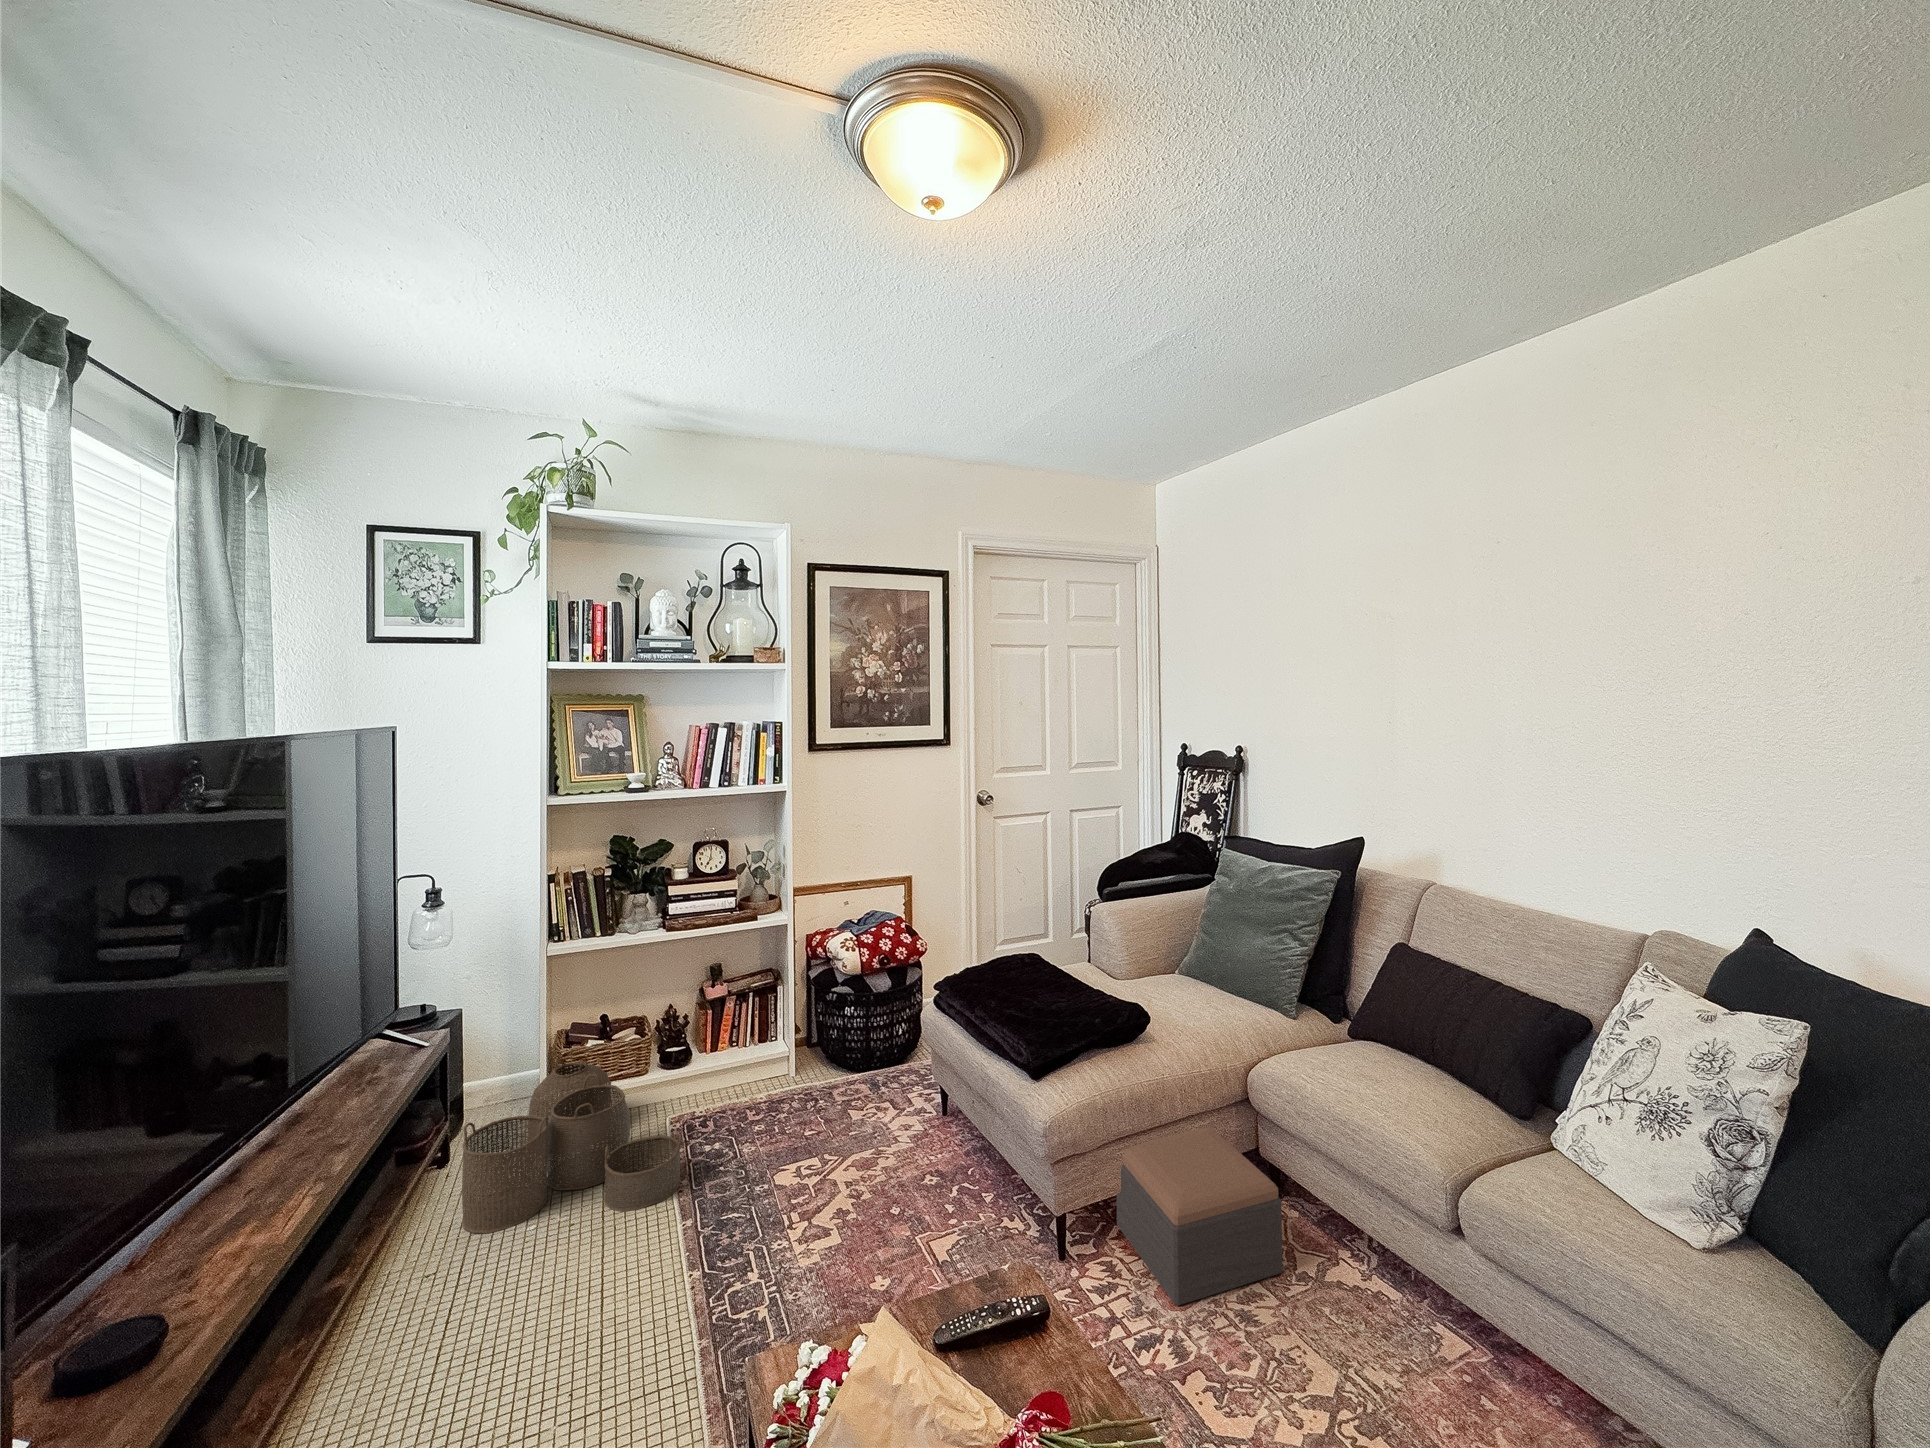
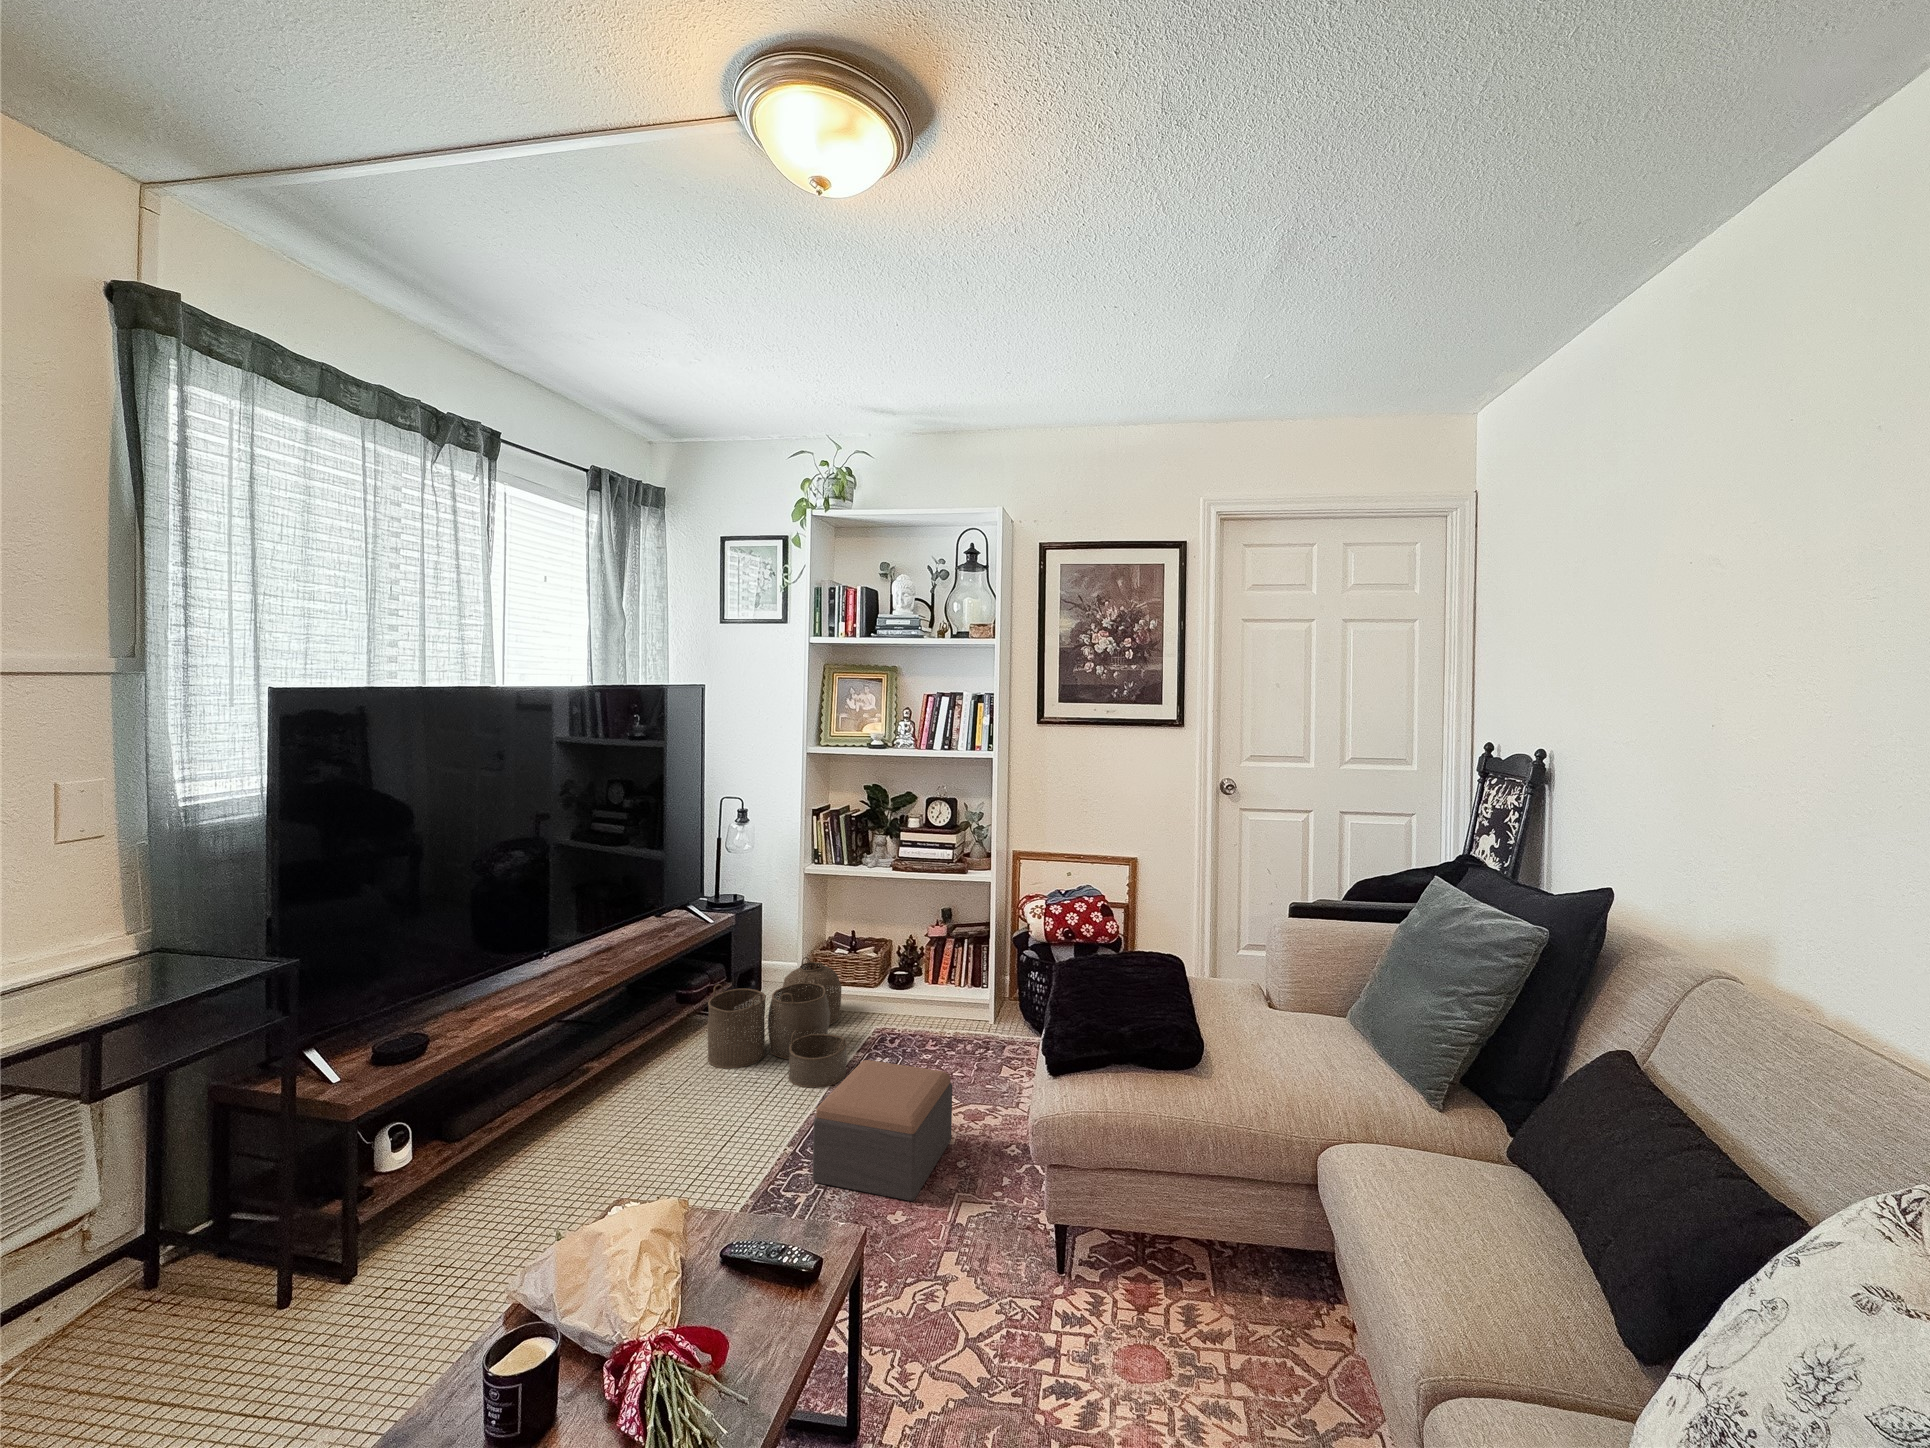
footstool: present [1117,1127,1283,1306] -> present [813,1060,952,1201]

